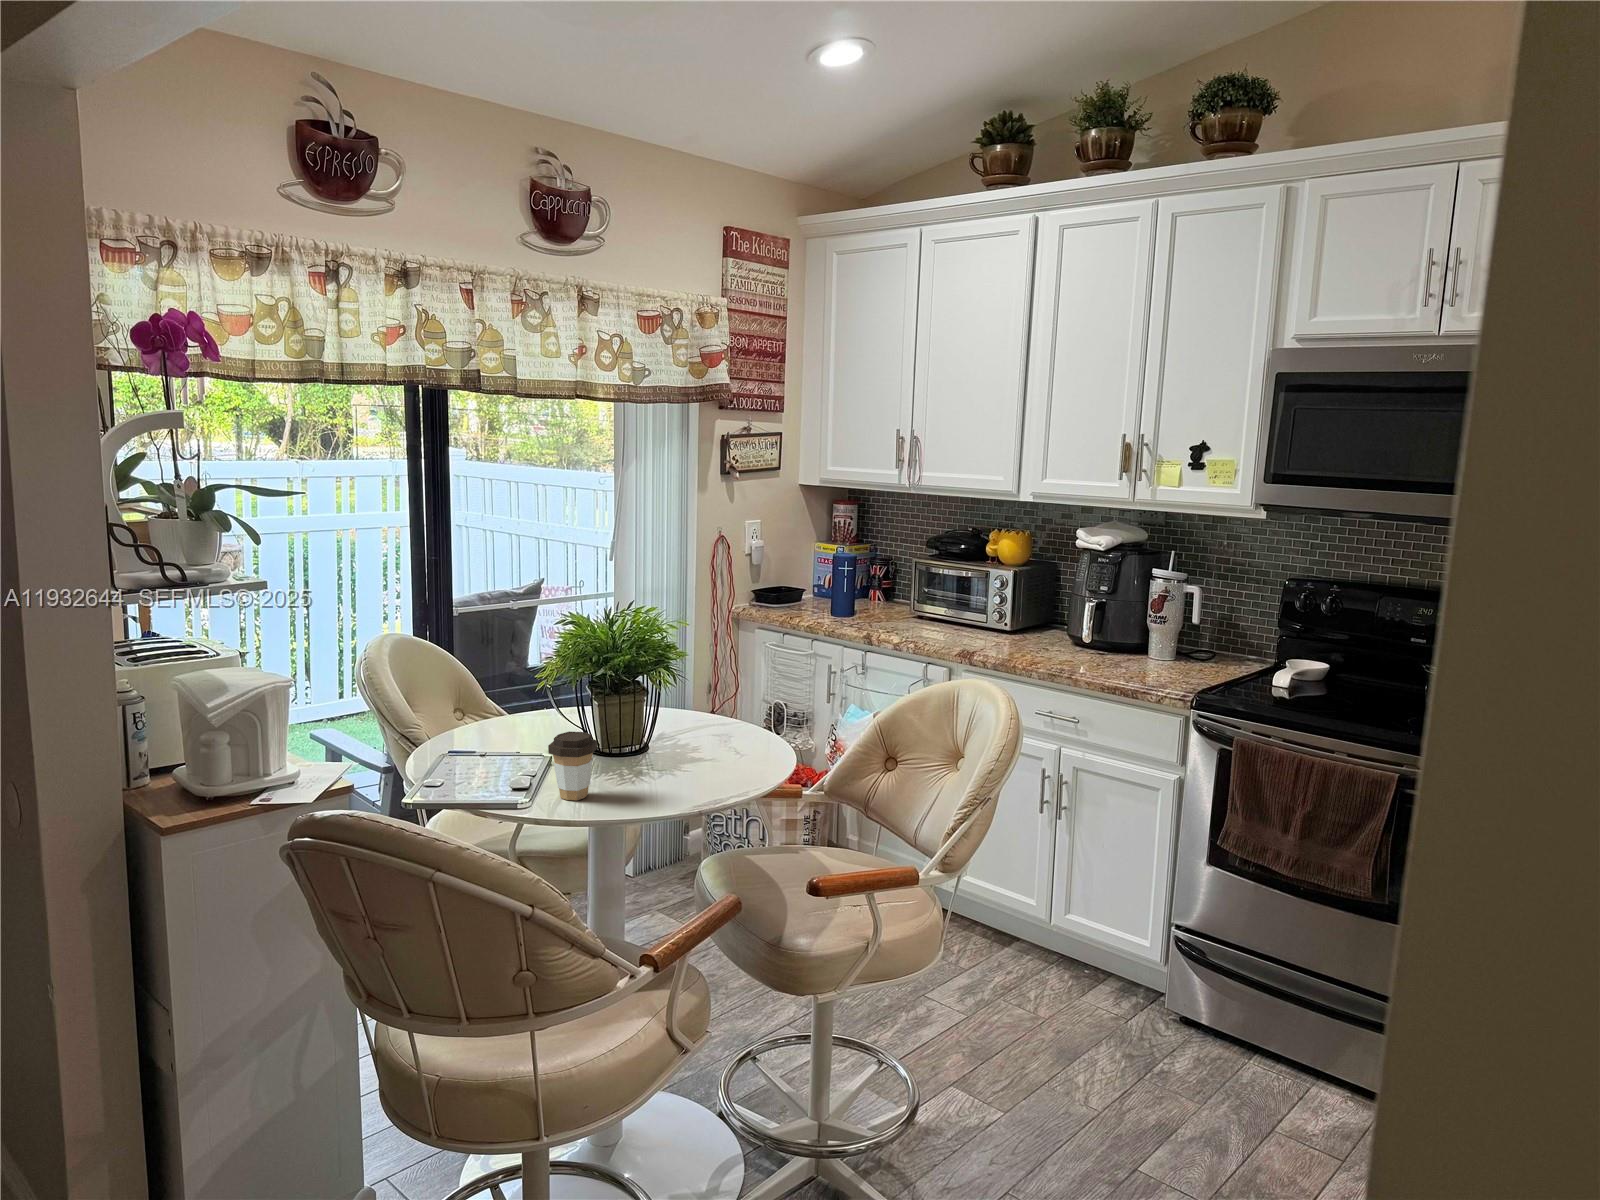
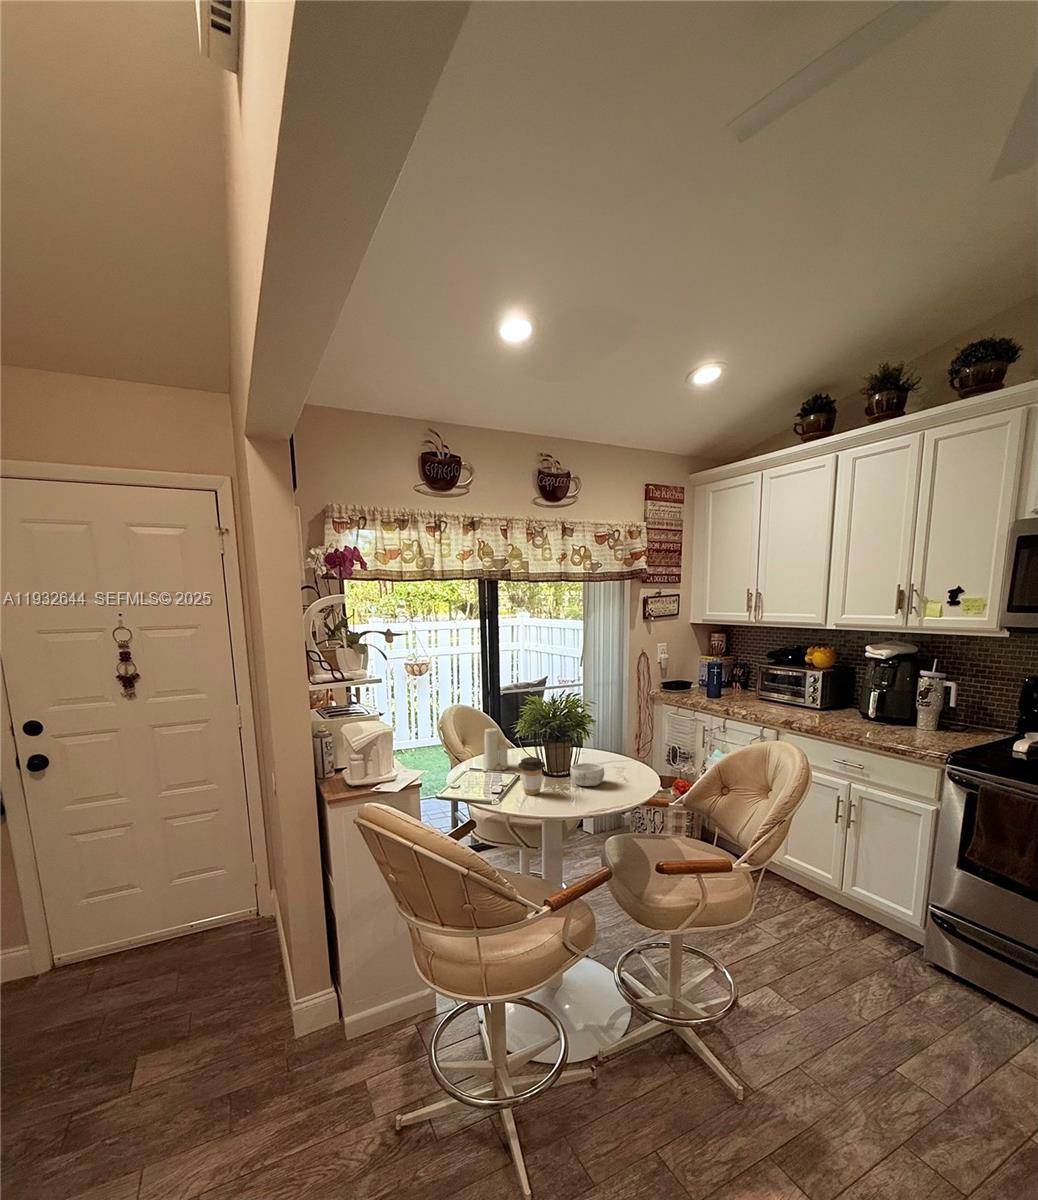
candle: none [462,675,511,759] -> present [484,728,508,770]
decorative bowl: none [638,735,699,776] -> present [570,763,604,786]

